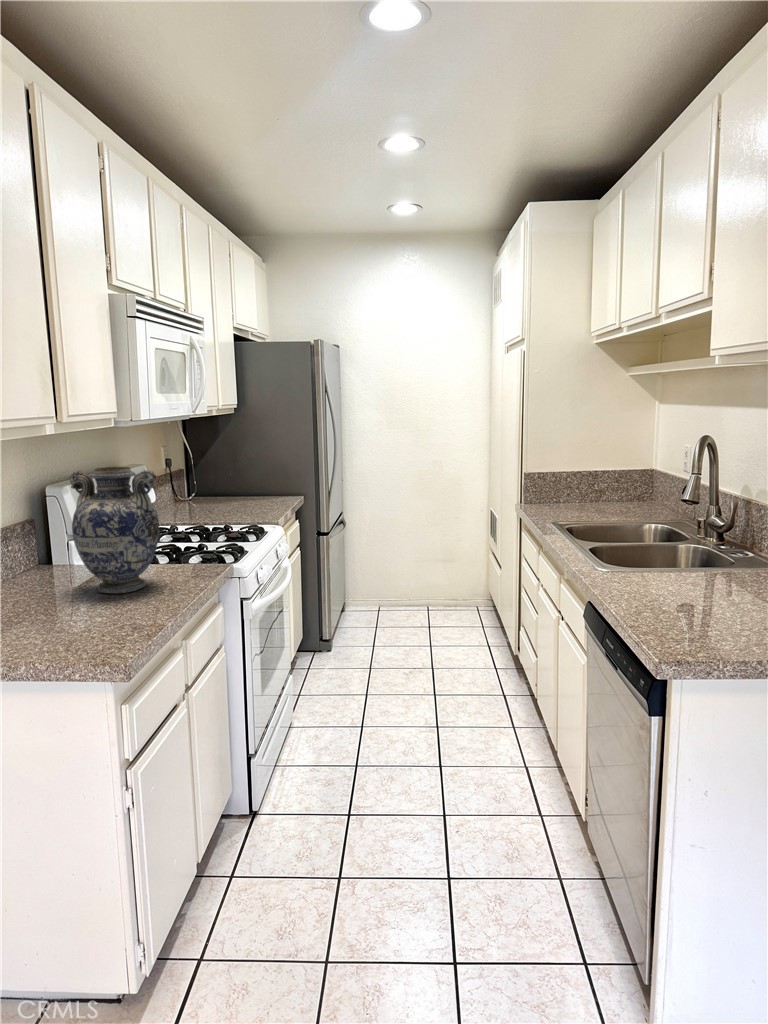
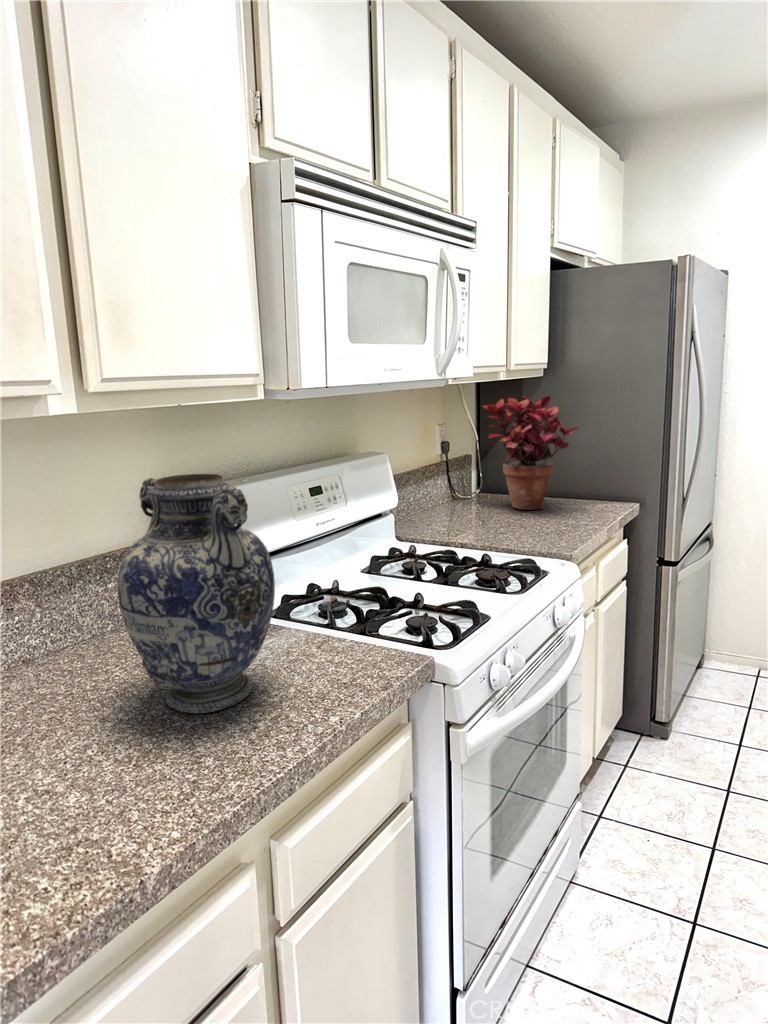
potted plant: none [194,426,265,504] -> present [483,396,579,510]

